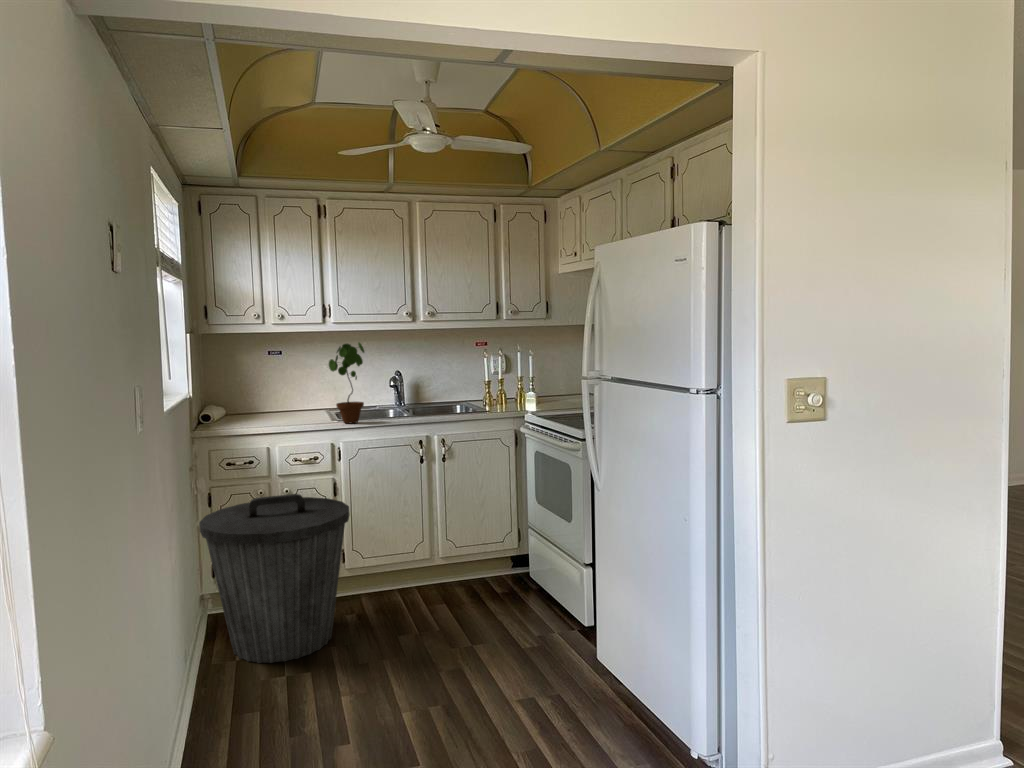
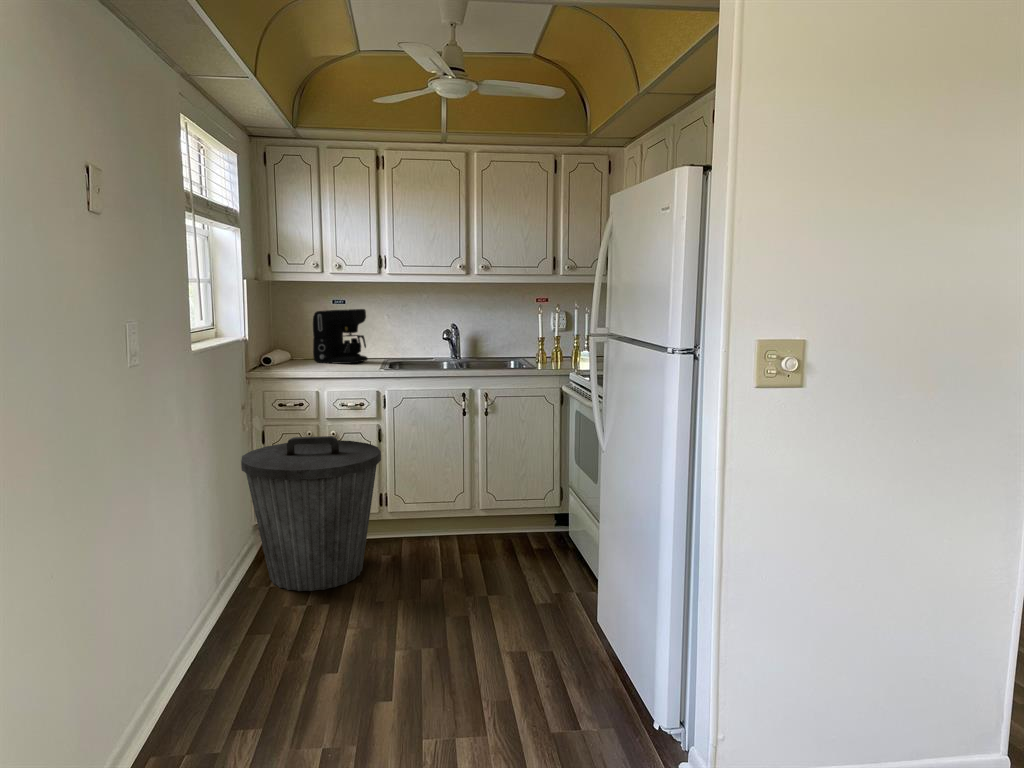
potted plant: present [329,343,364,423] -> none [374,293,410,372]
coffee maker: none [252,359,309,417] -> present [313,309,368,364]

